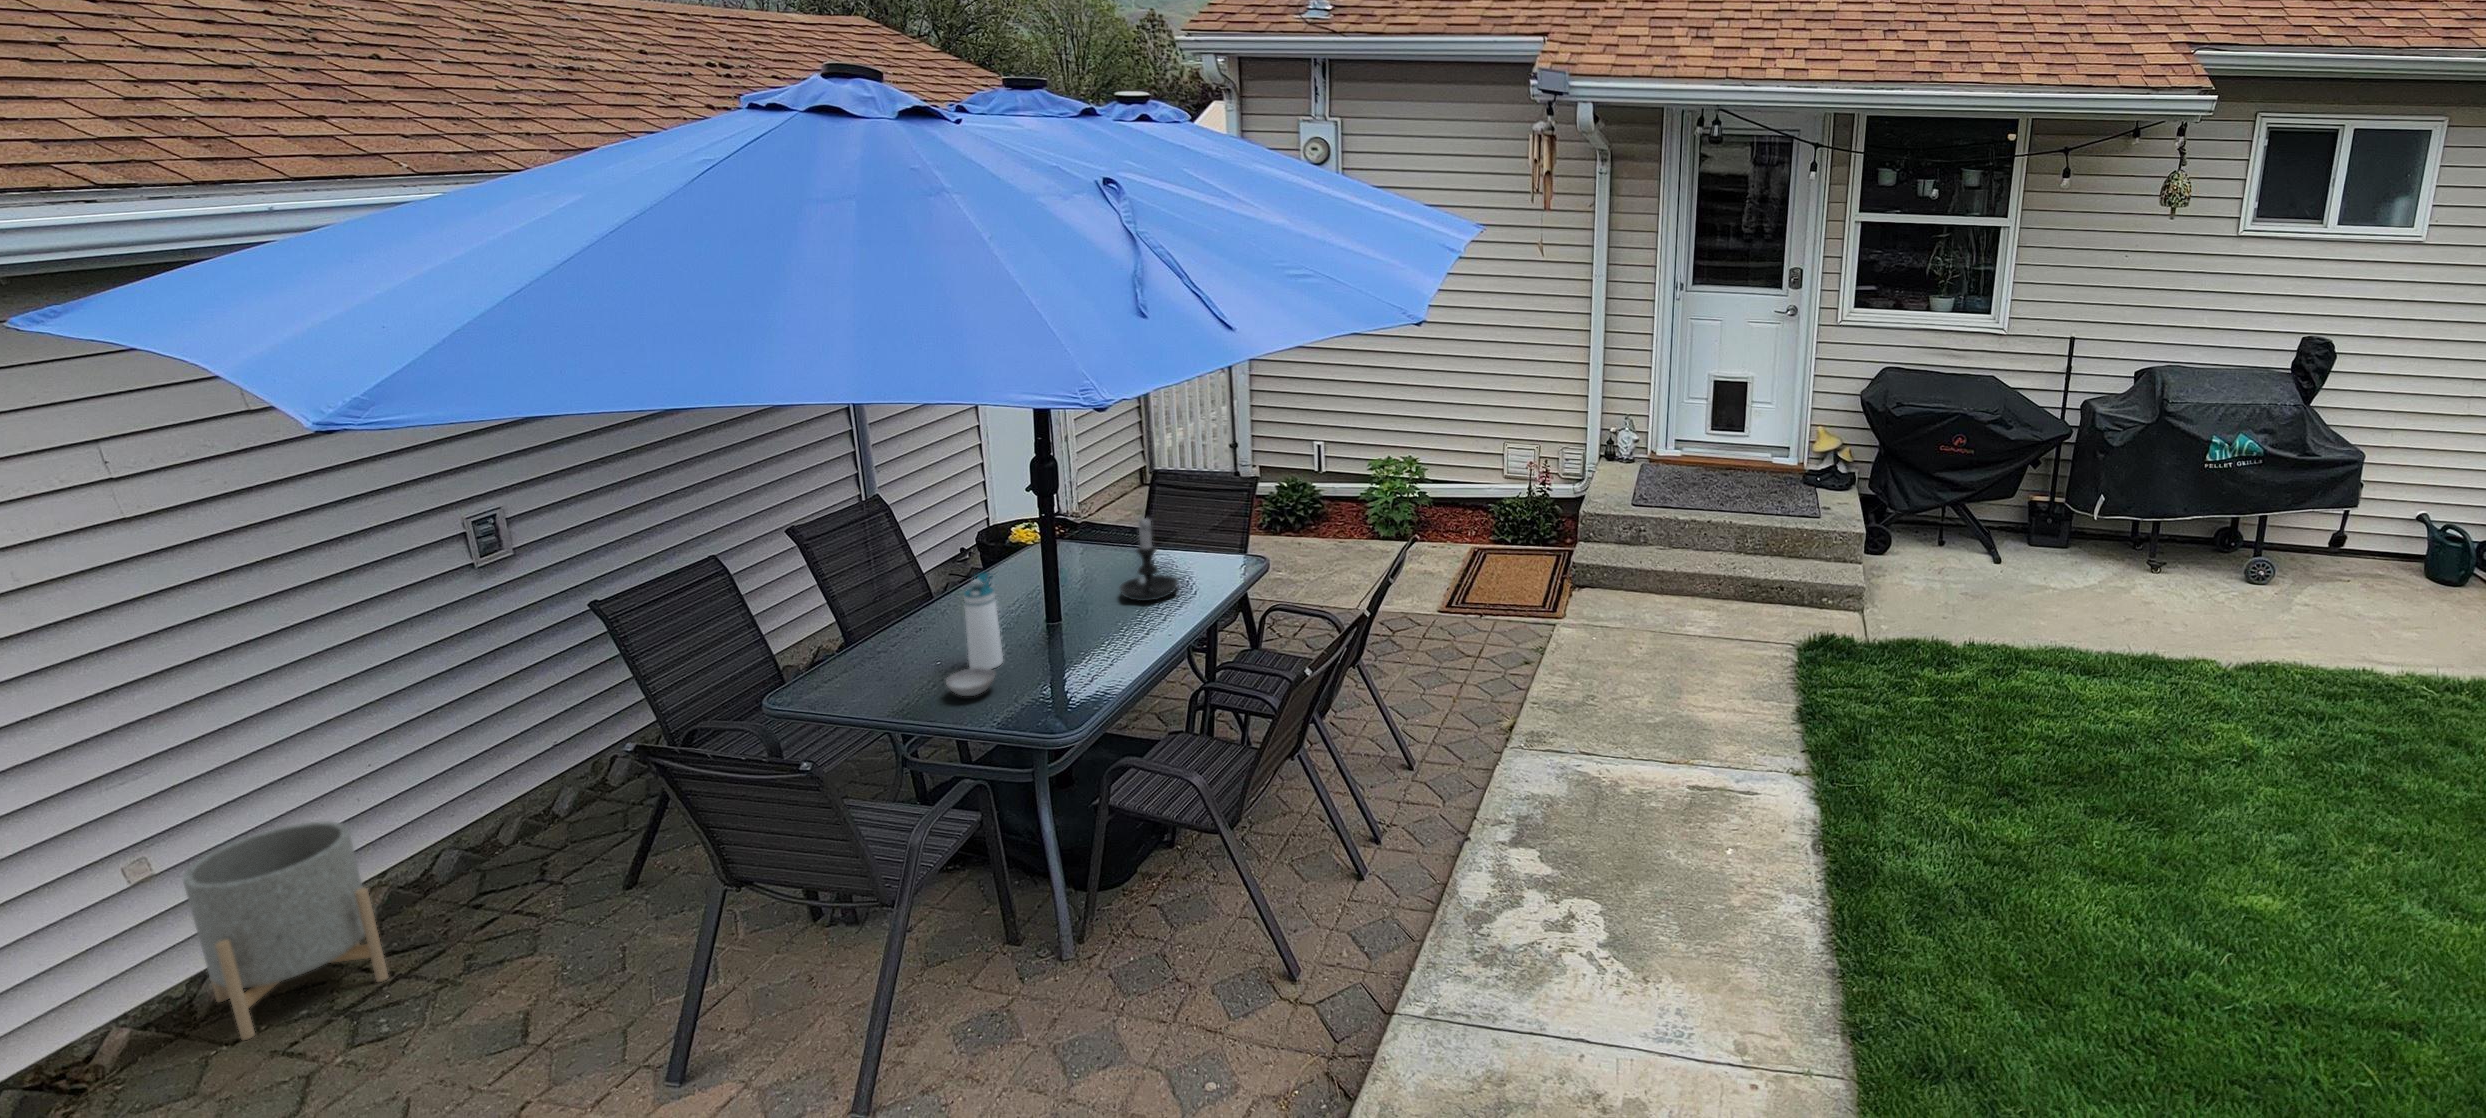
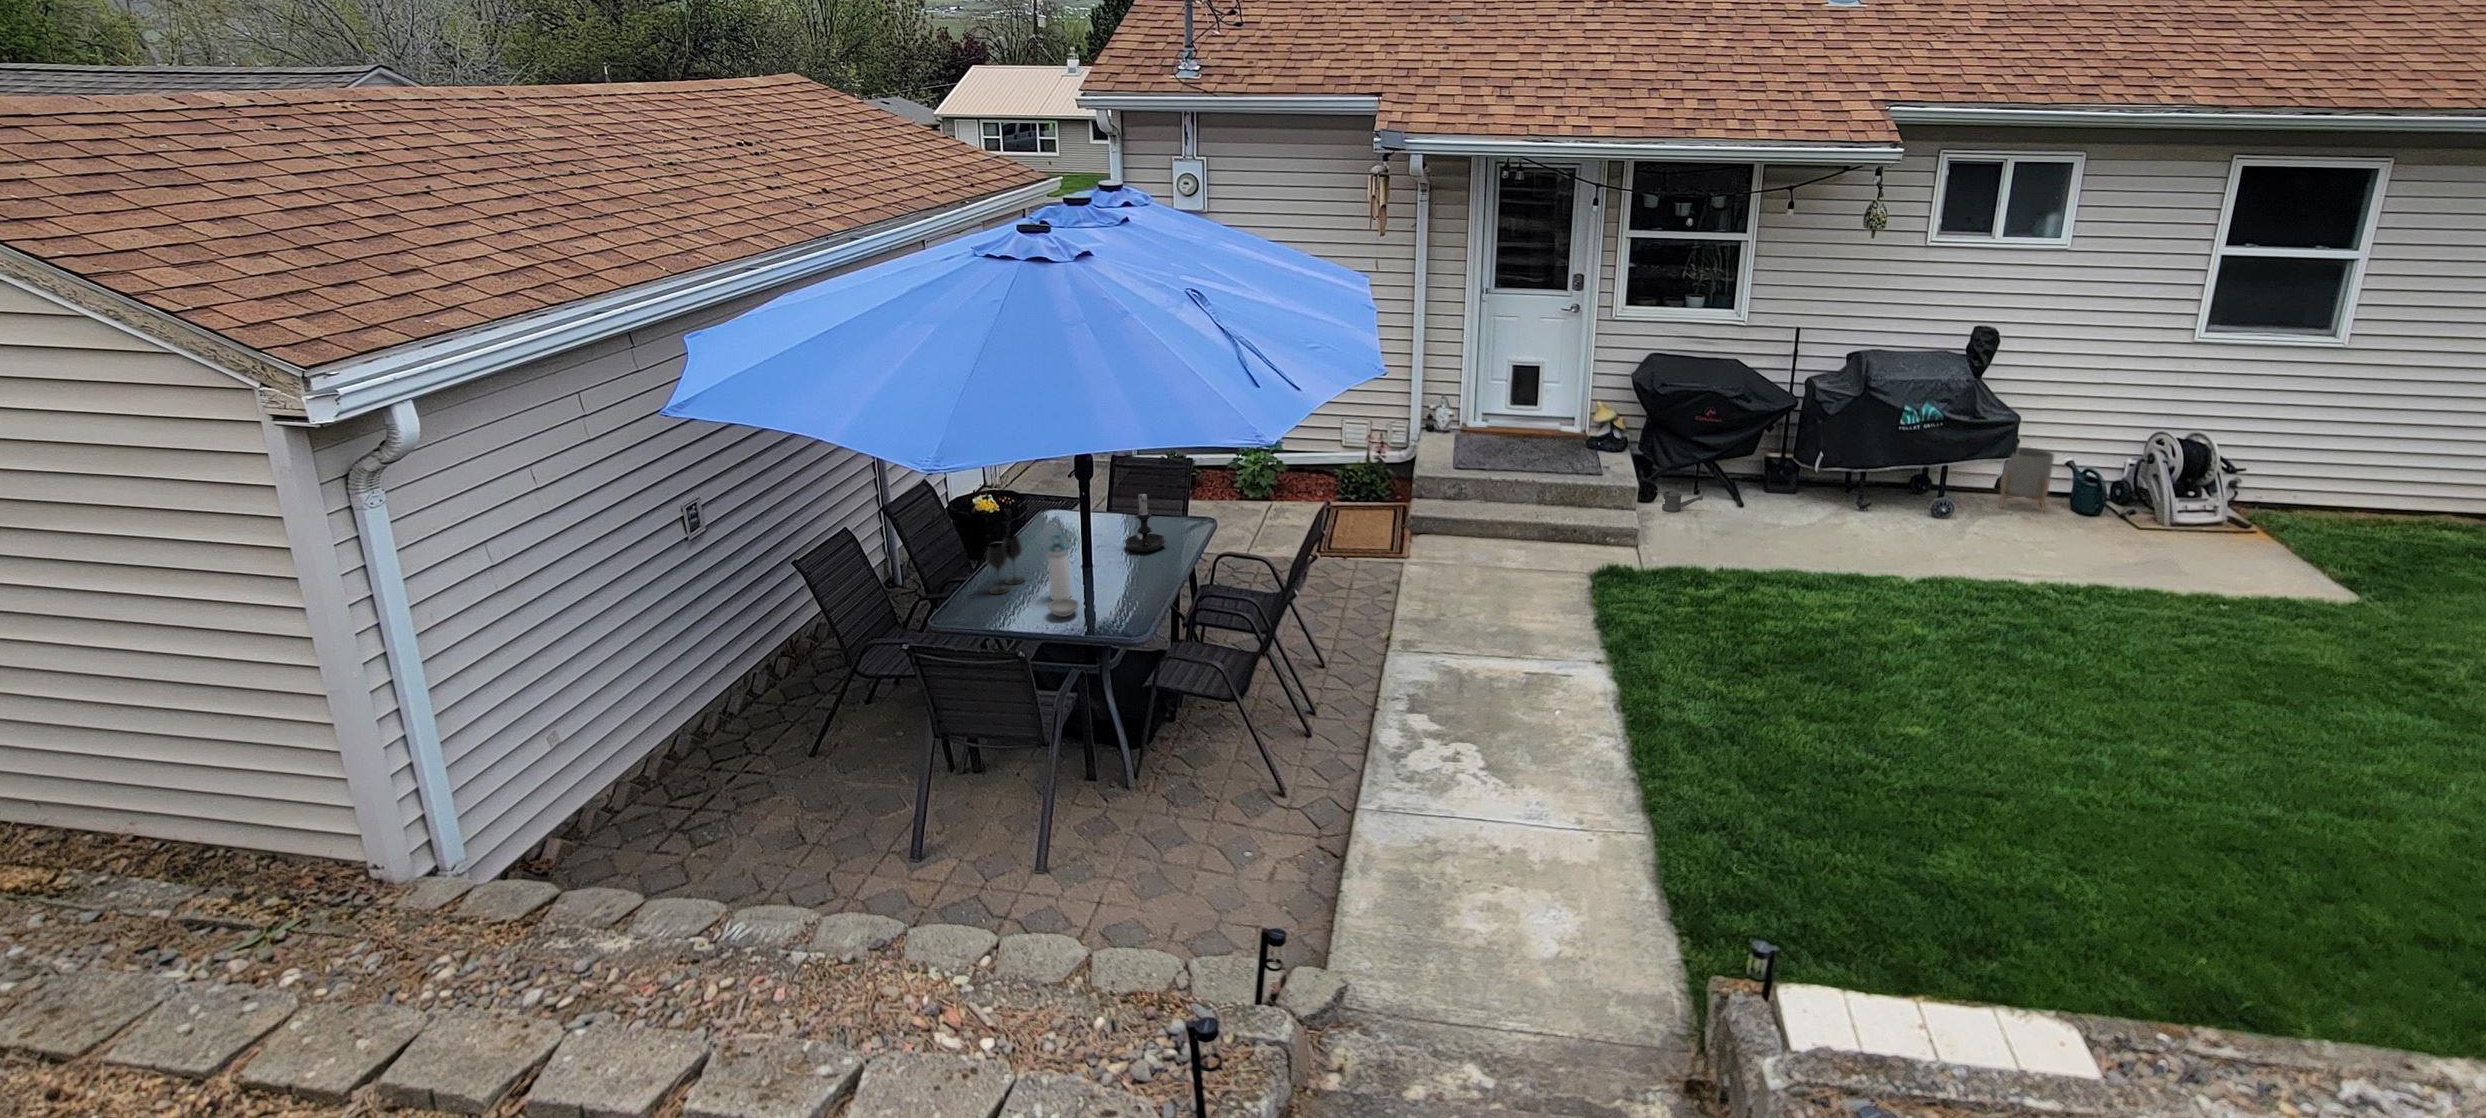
watering can: none [1888,540,1951,568] -> present [1656,491,1703,512]
wine glass: none [883,571,953,658] -> present [987,535,1024,594]
planter: present [183,821,388,1040] -> present [1999,447,2054,514]

